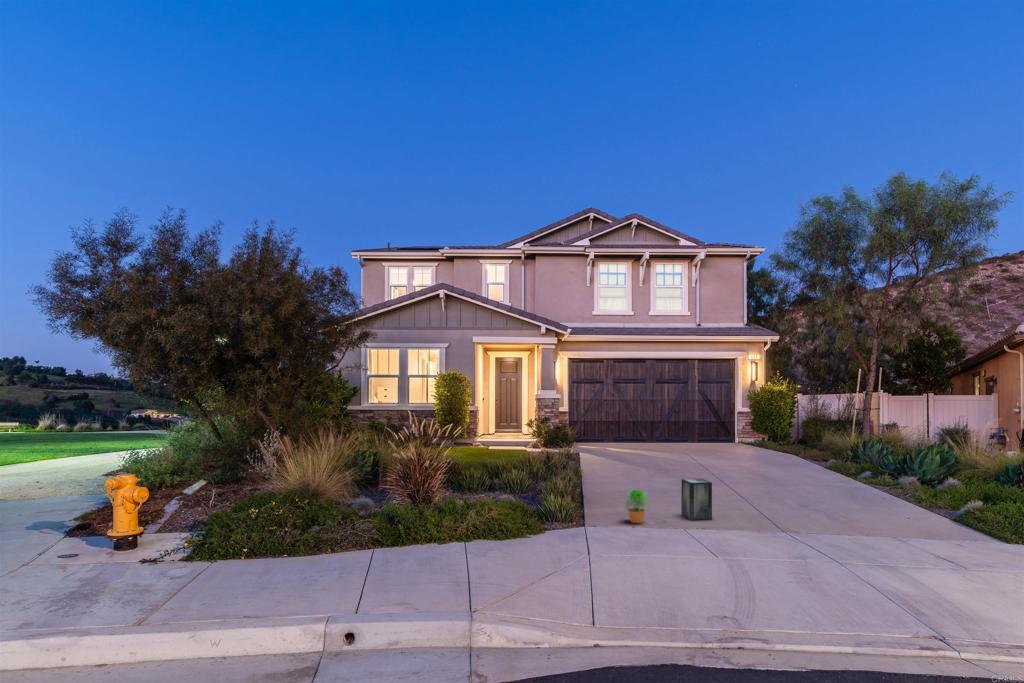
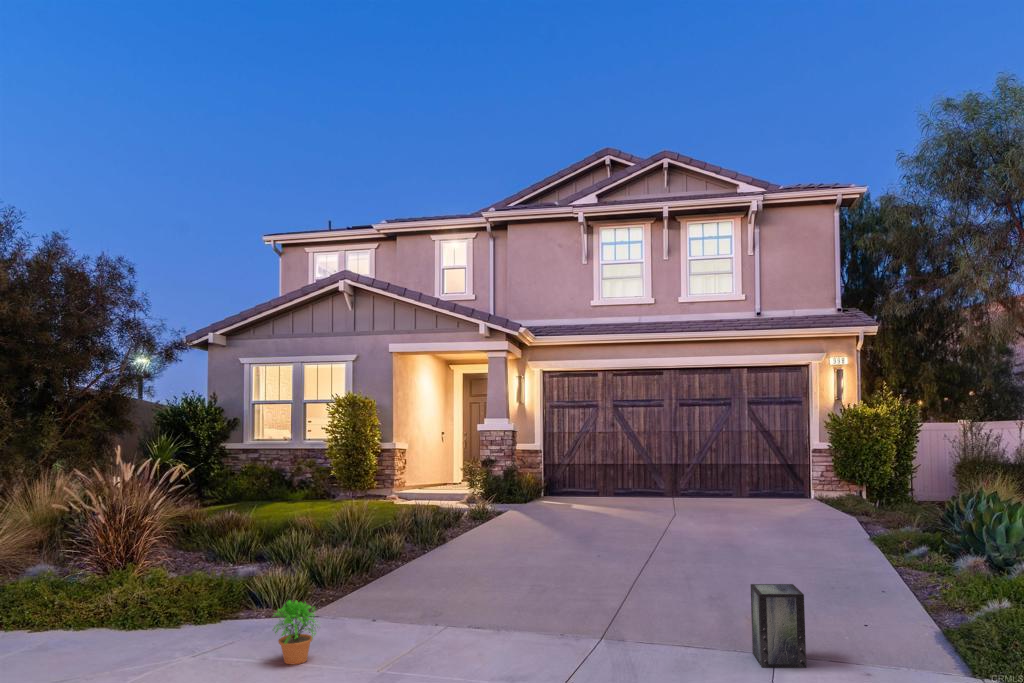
storage box: present [681,479,712,520] -> present [751,584,806,668]

